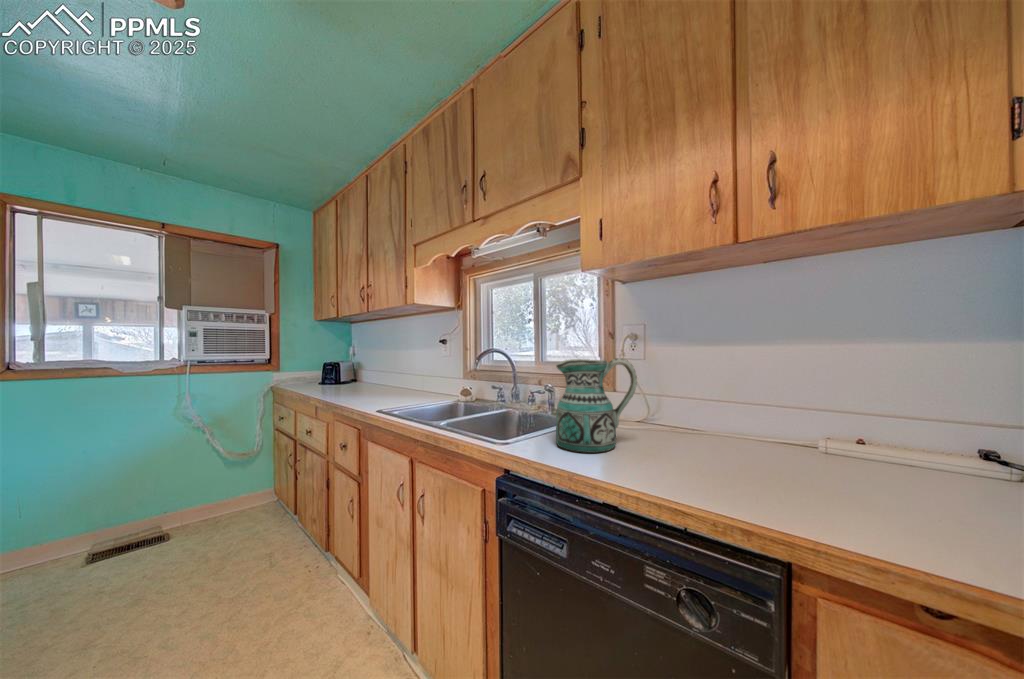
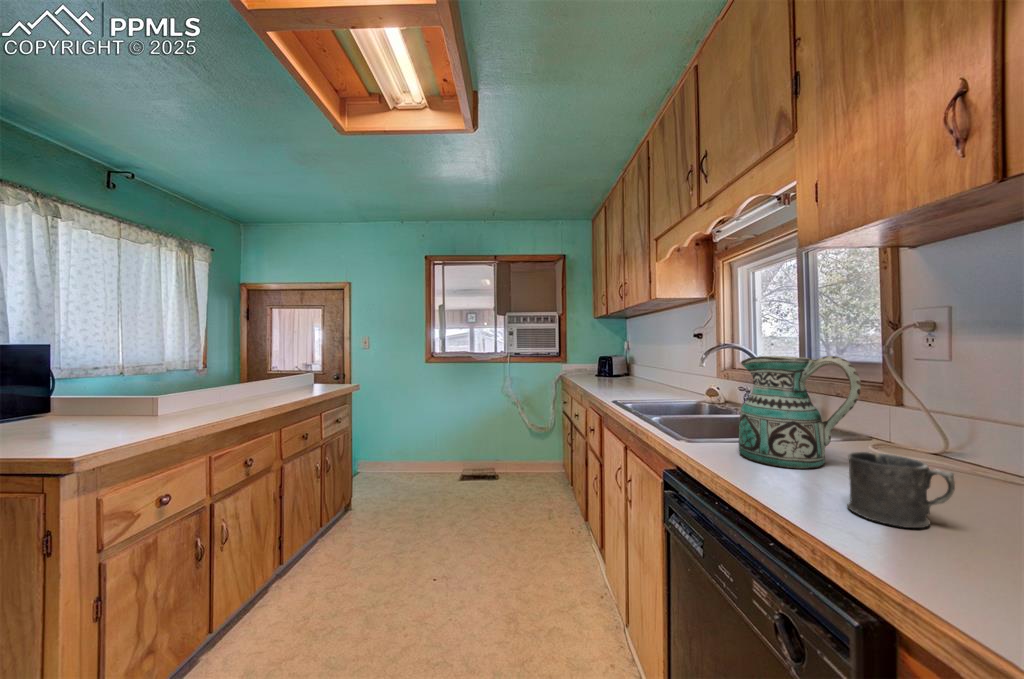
mug: none [674,429,733,483] -> present [847,452,955,528]

